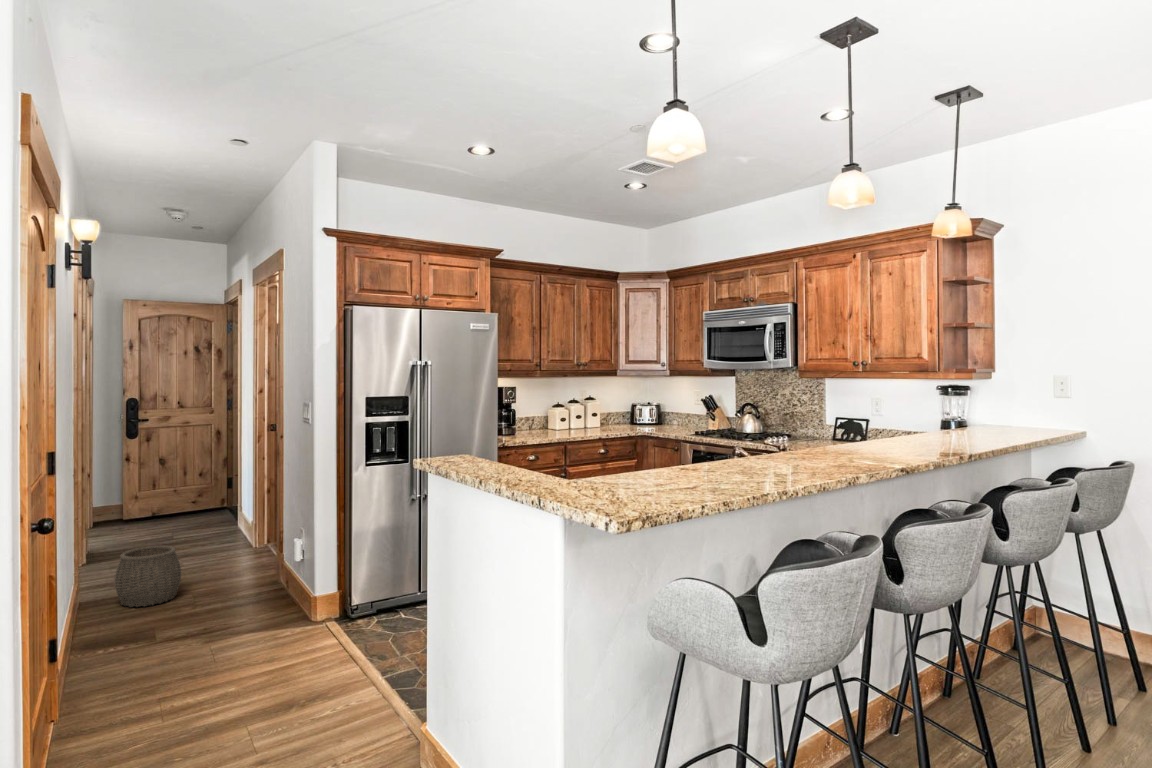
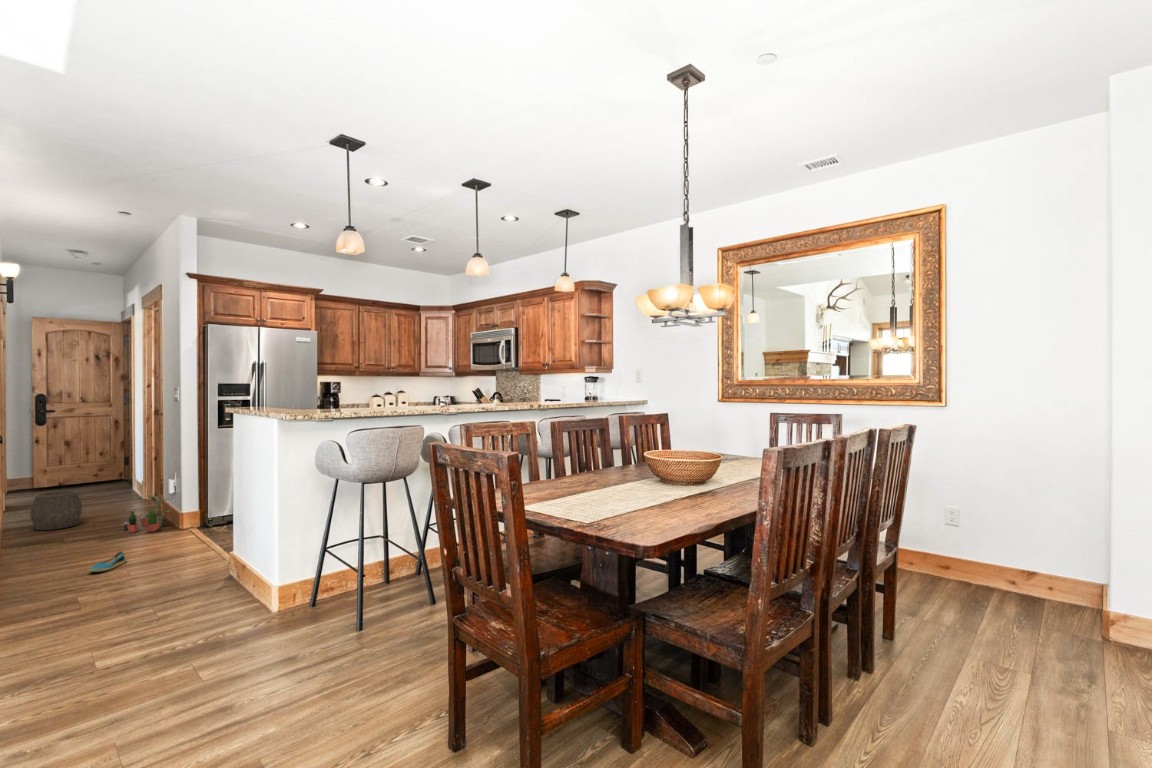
potted plant: none [233,561,297,622] -> present [122,495,168,533]
shoe: none [191,680,247,727] -> present [88,551,126,572]

